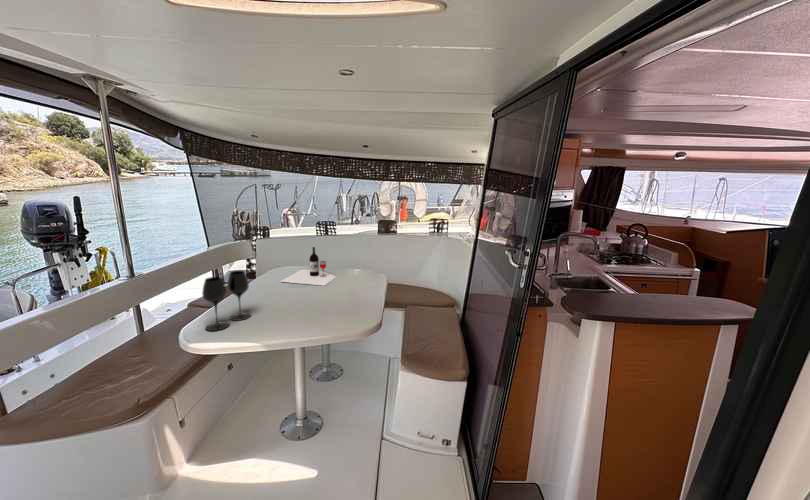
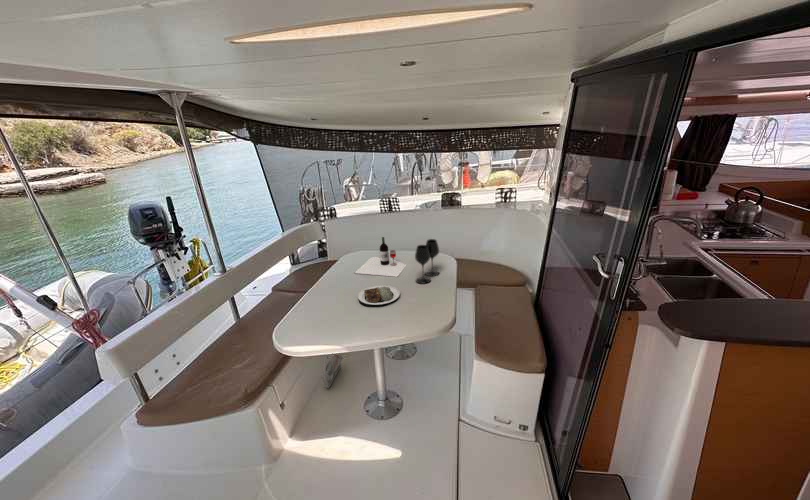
wine glass: present [202,271,251,331] -> present [415,239,440,284]
plate: none [273,291,328,311] -> present [358,285,400,306]
bag: none [232,358,262,412] -> present [321,355,343,389]

